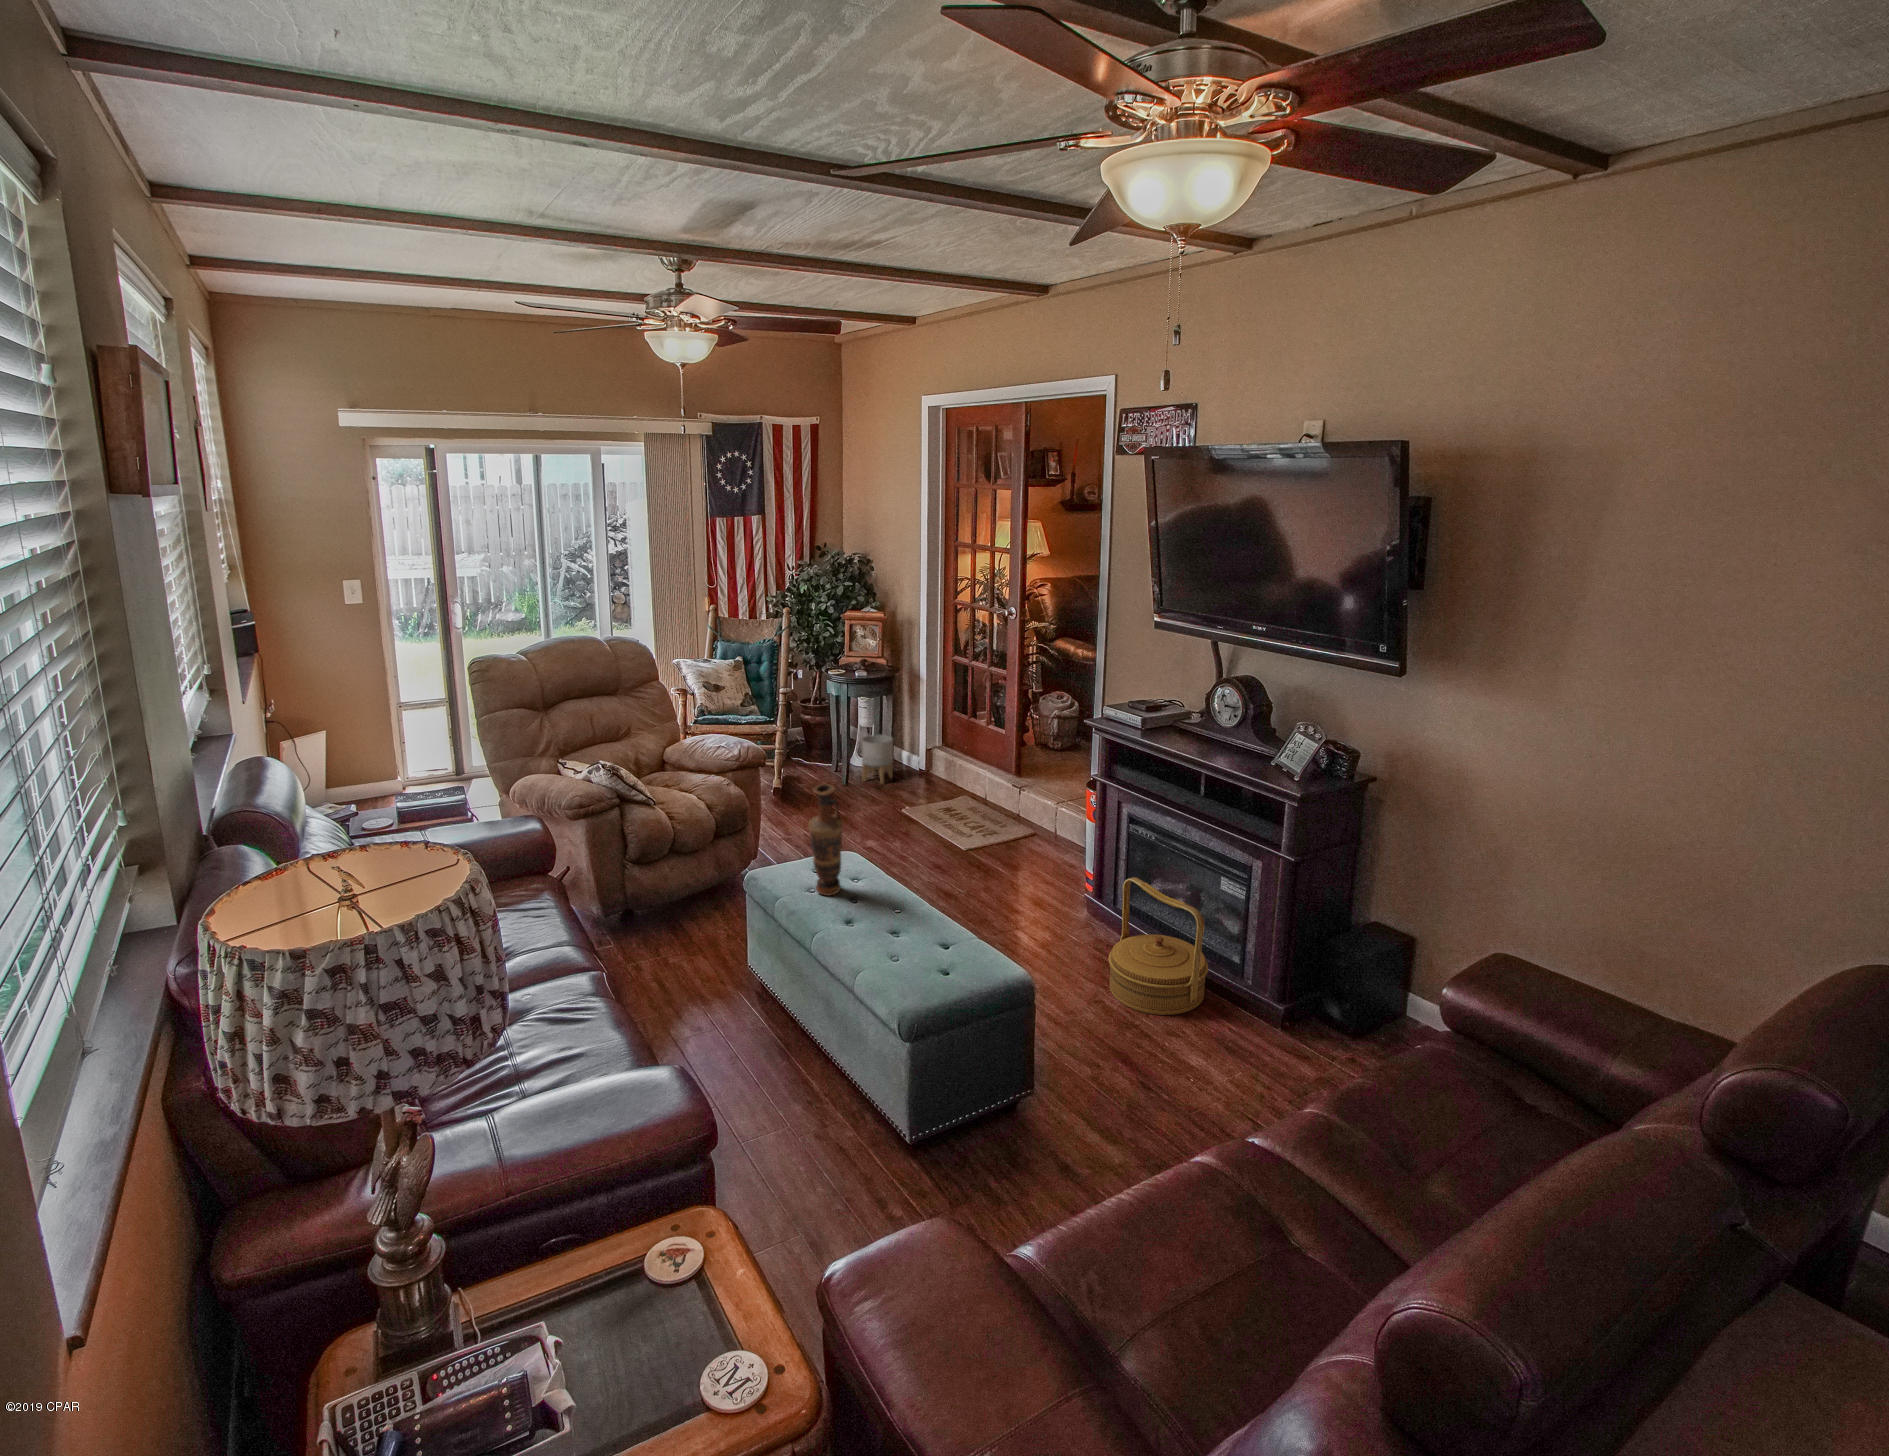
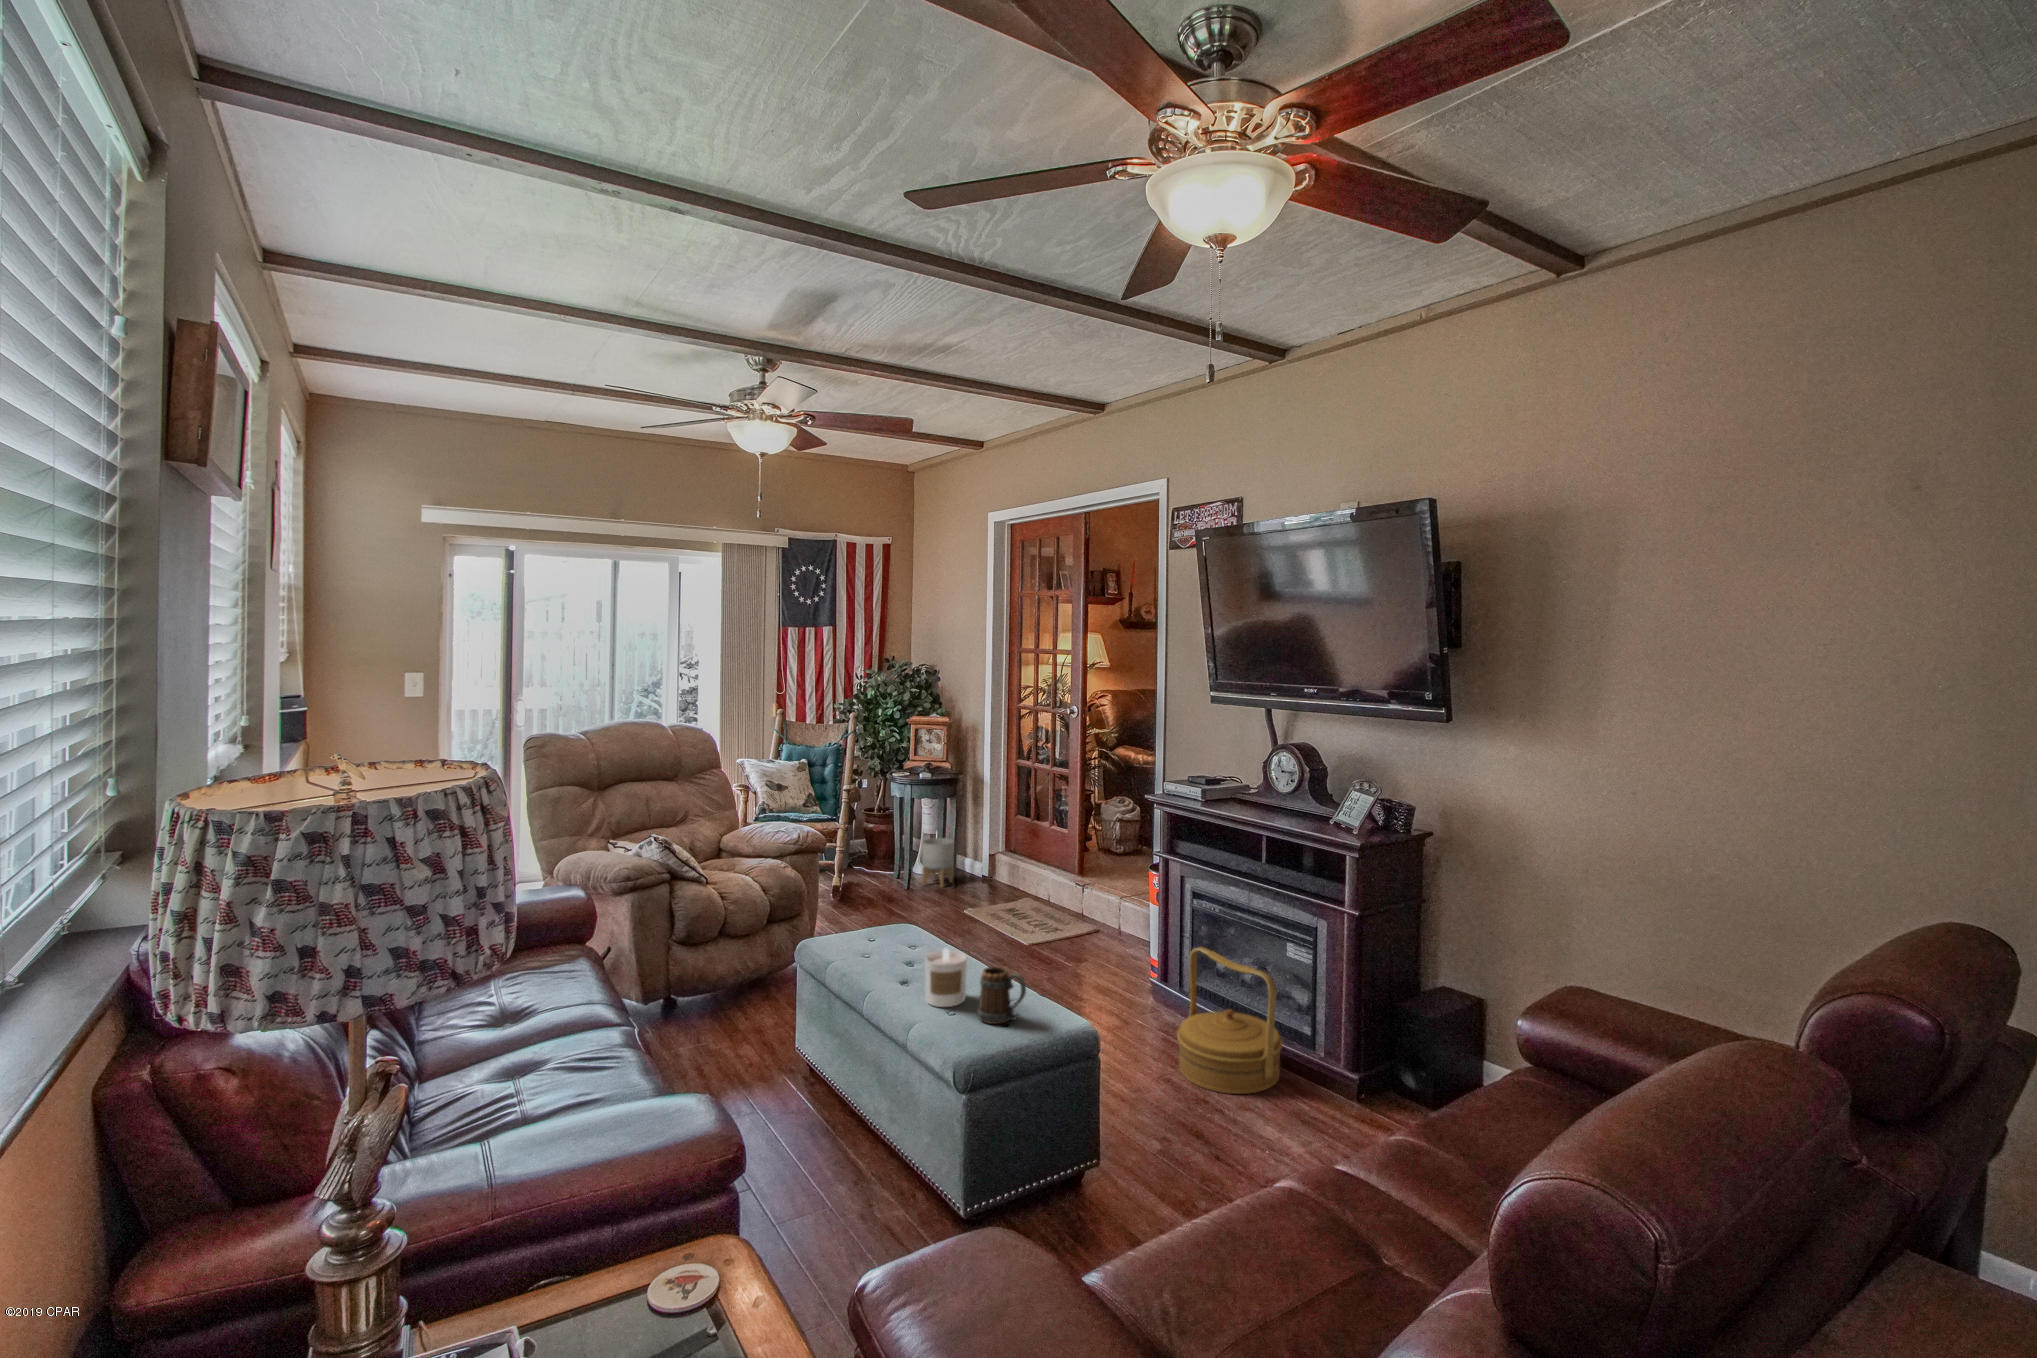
vase: present [808,784,843,896] -> none [864,835,900,958]
candle: none [870,899,910,953] -> present [925,949,967,1007]
mug: none [920,919,966,972] -> present [978,966,1026,1024]

